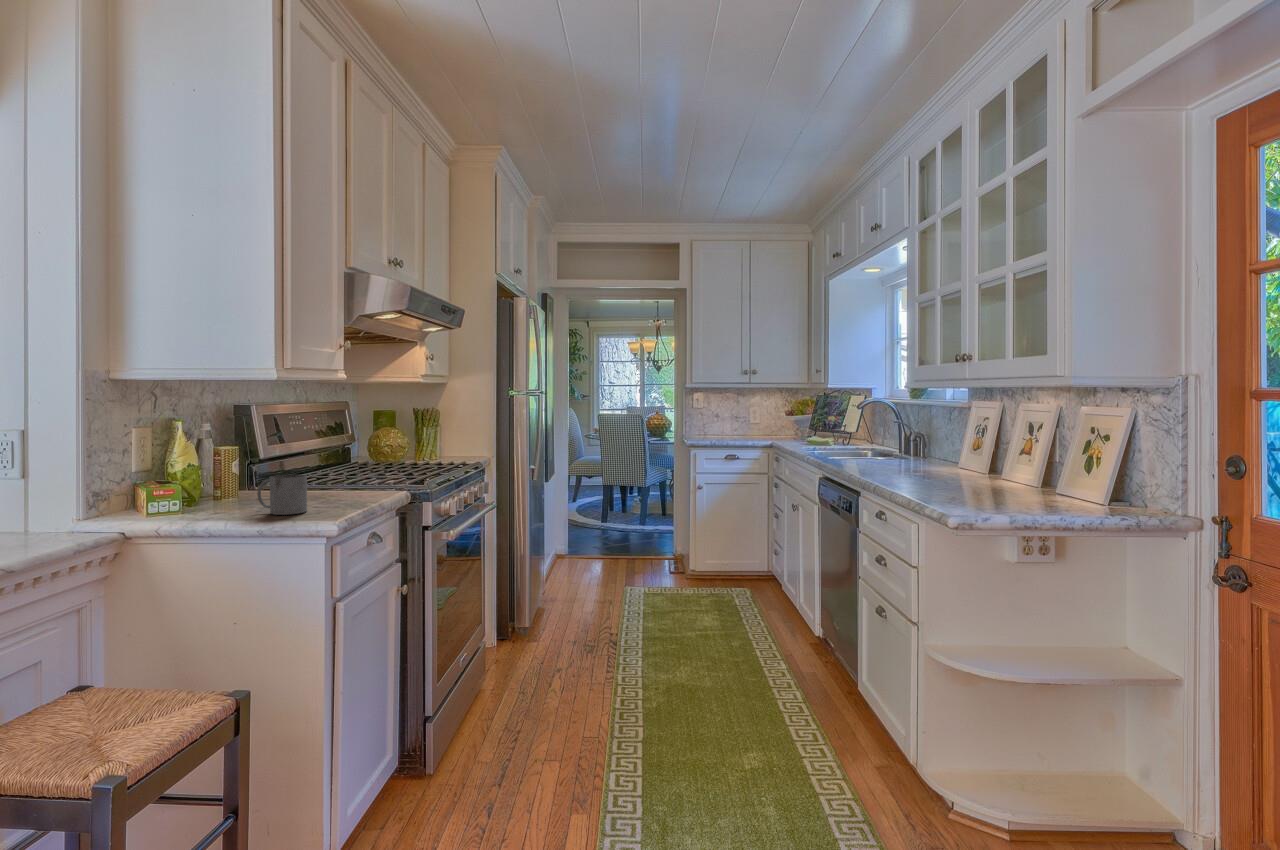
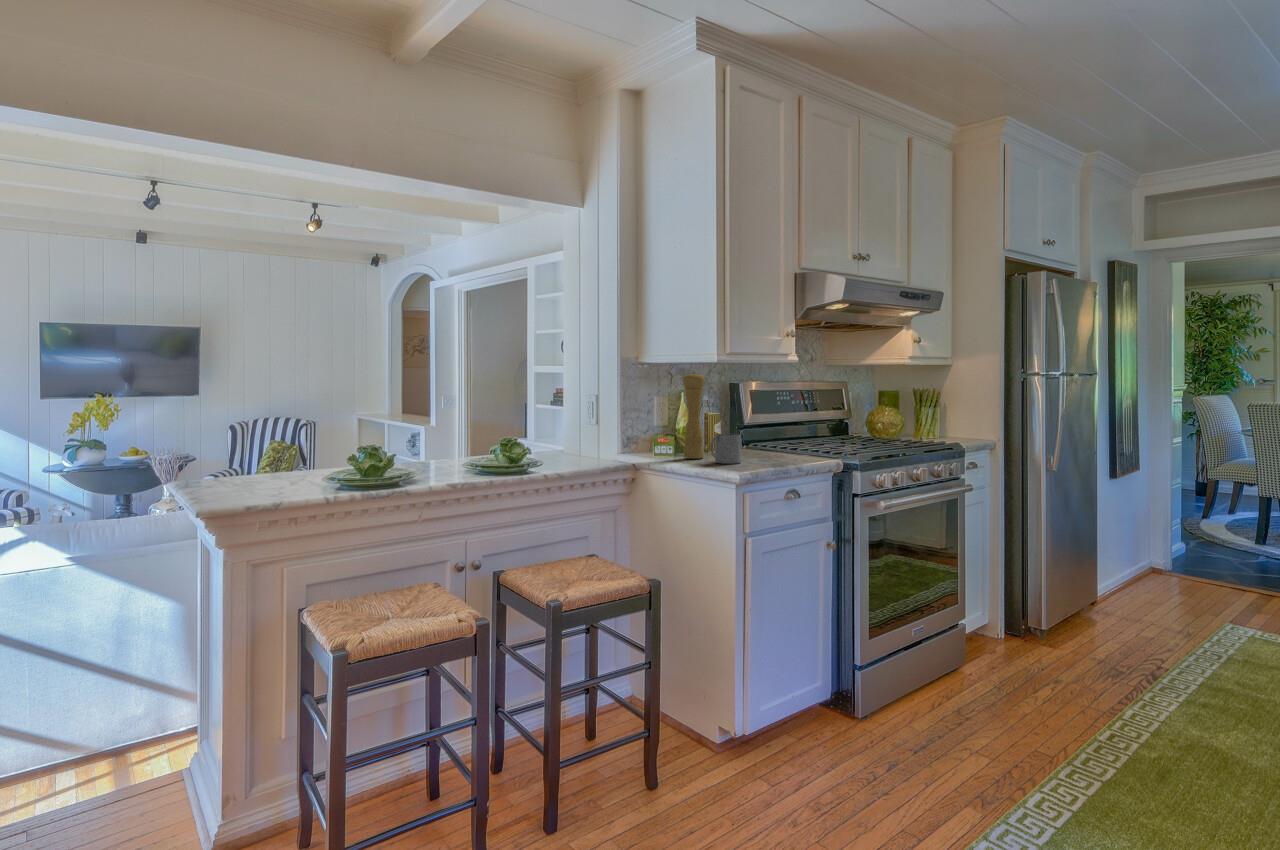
pepper mill: none [201,394,236,512] -> present [683,373,705,459]

